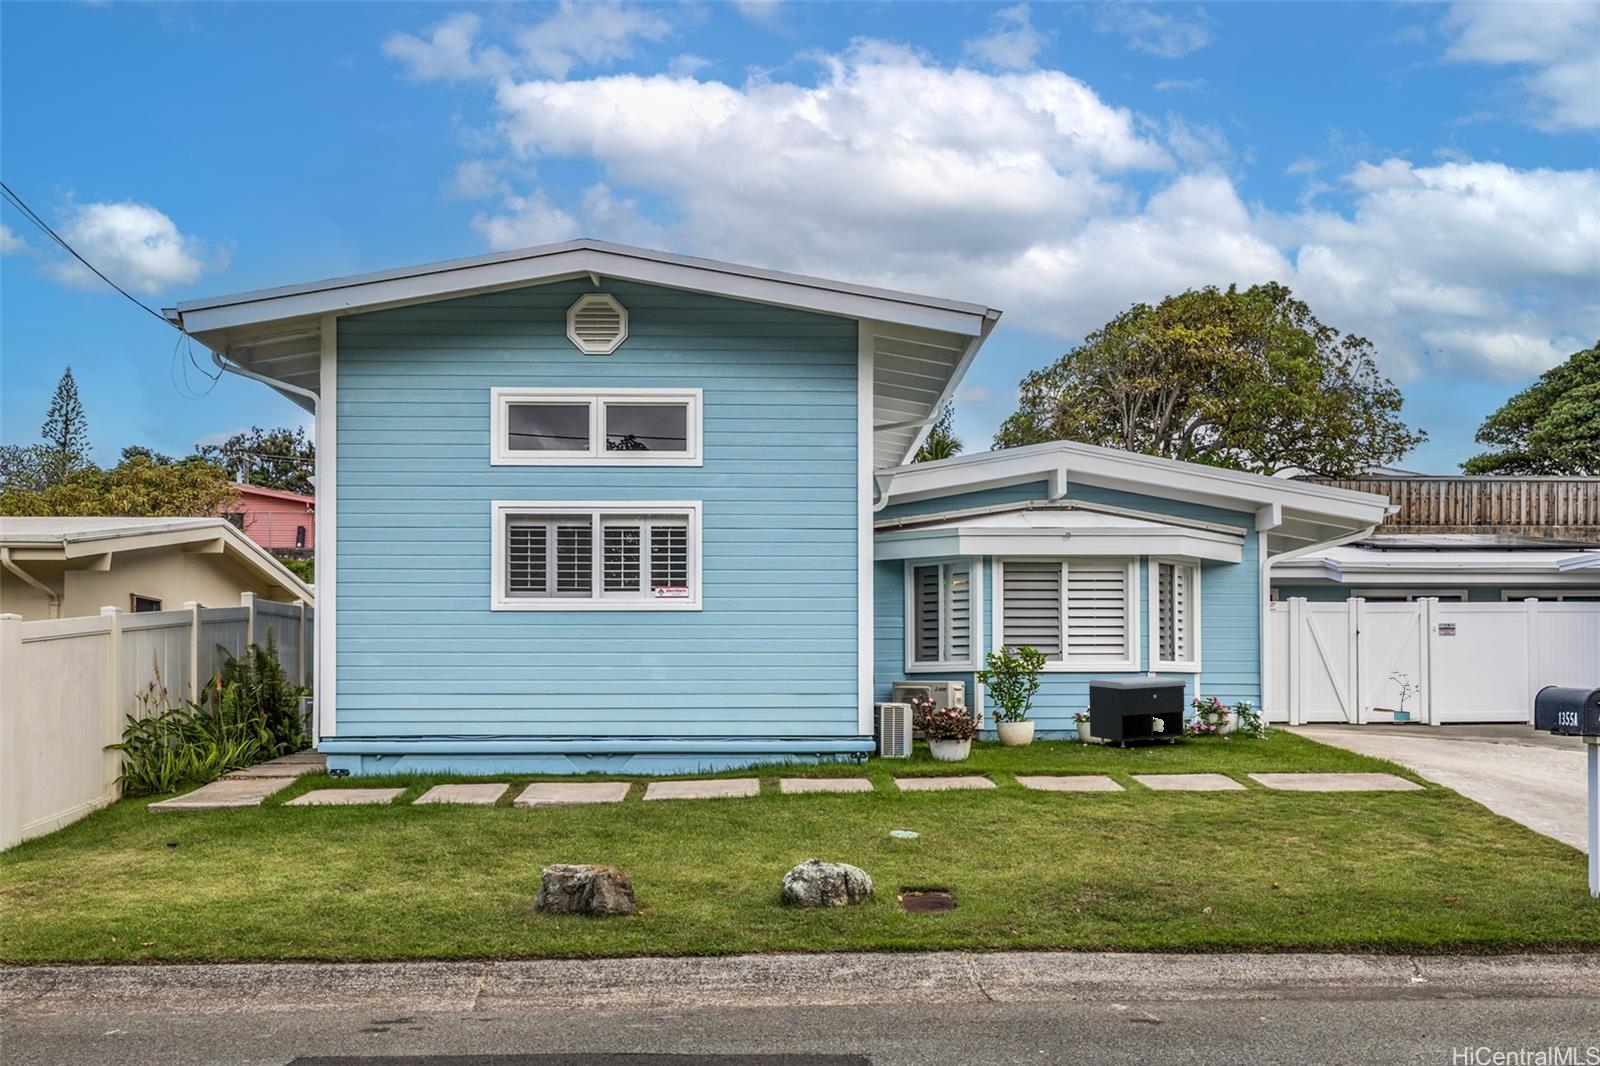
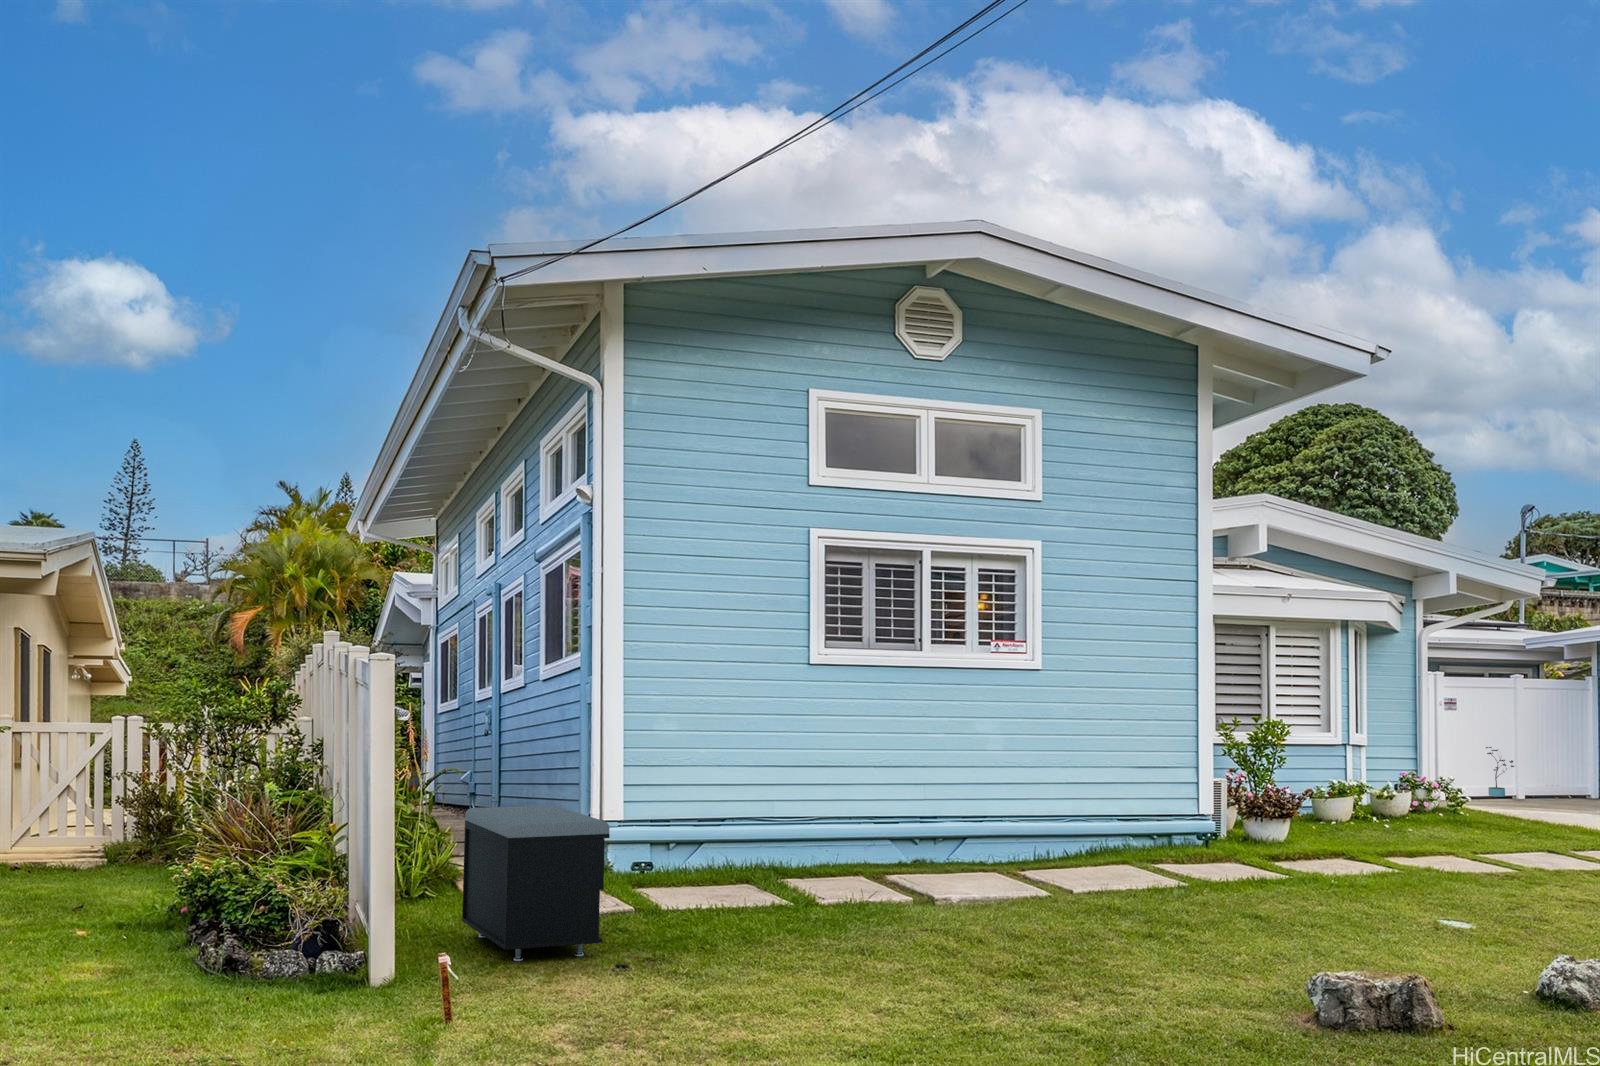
storage bench: present [1089,676,1186,747] -> present [462,805,610,961]

